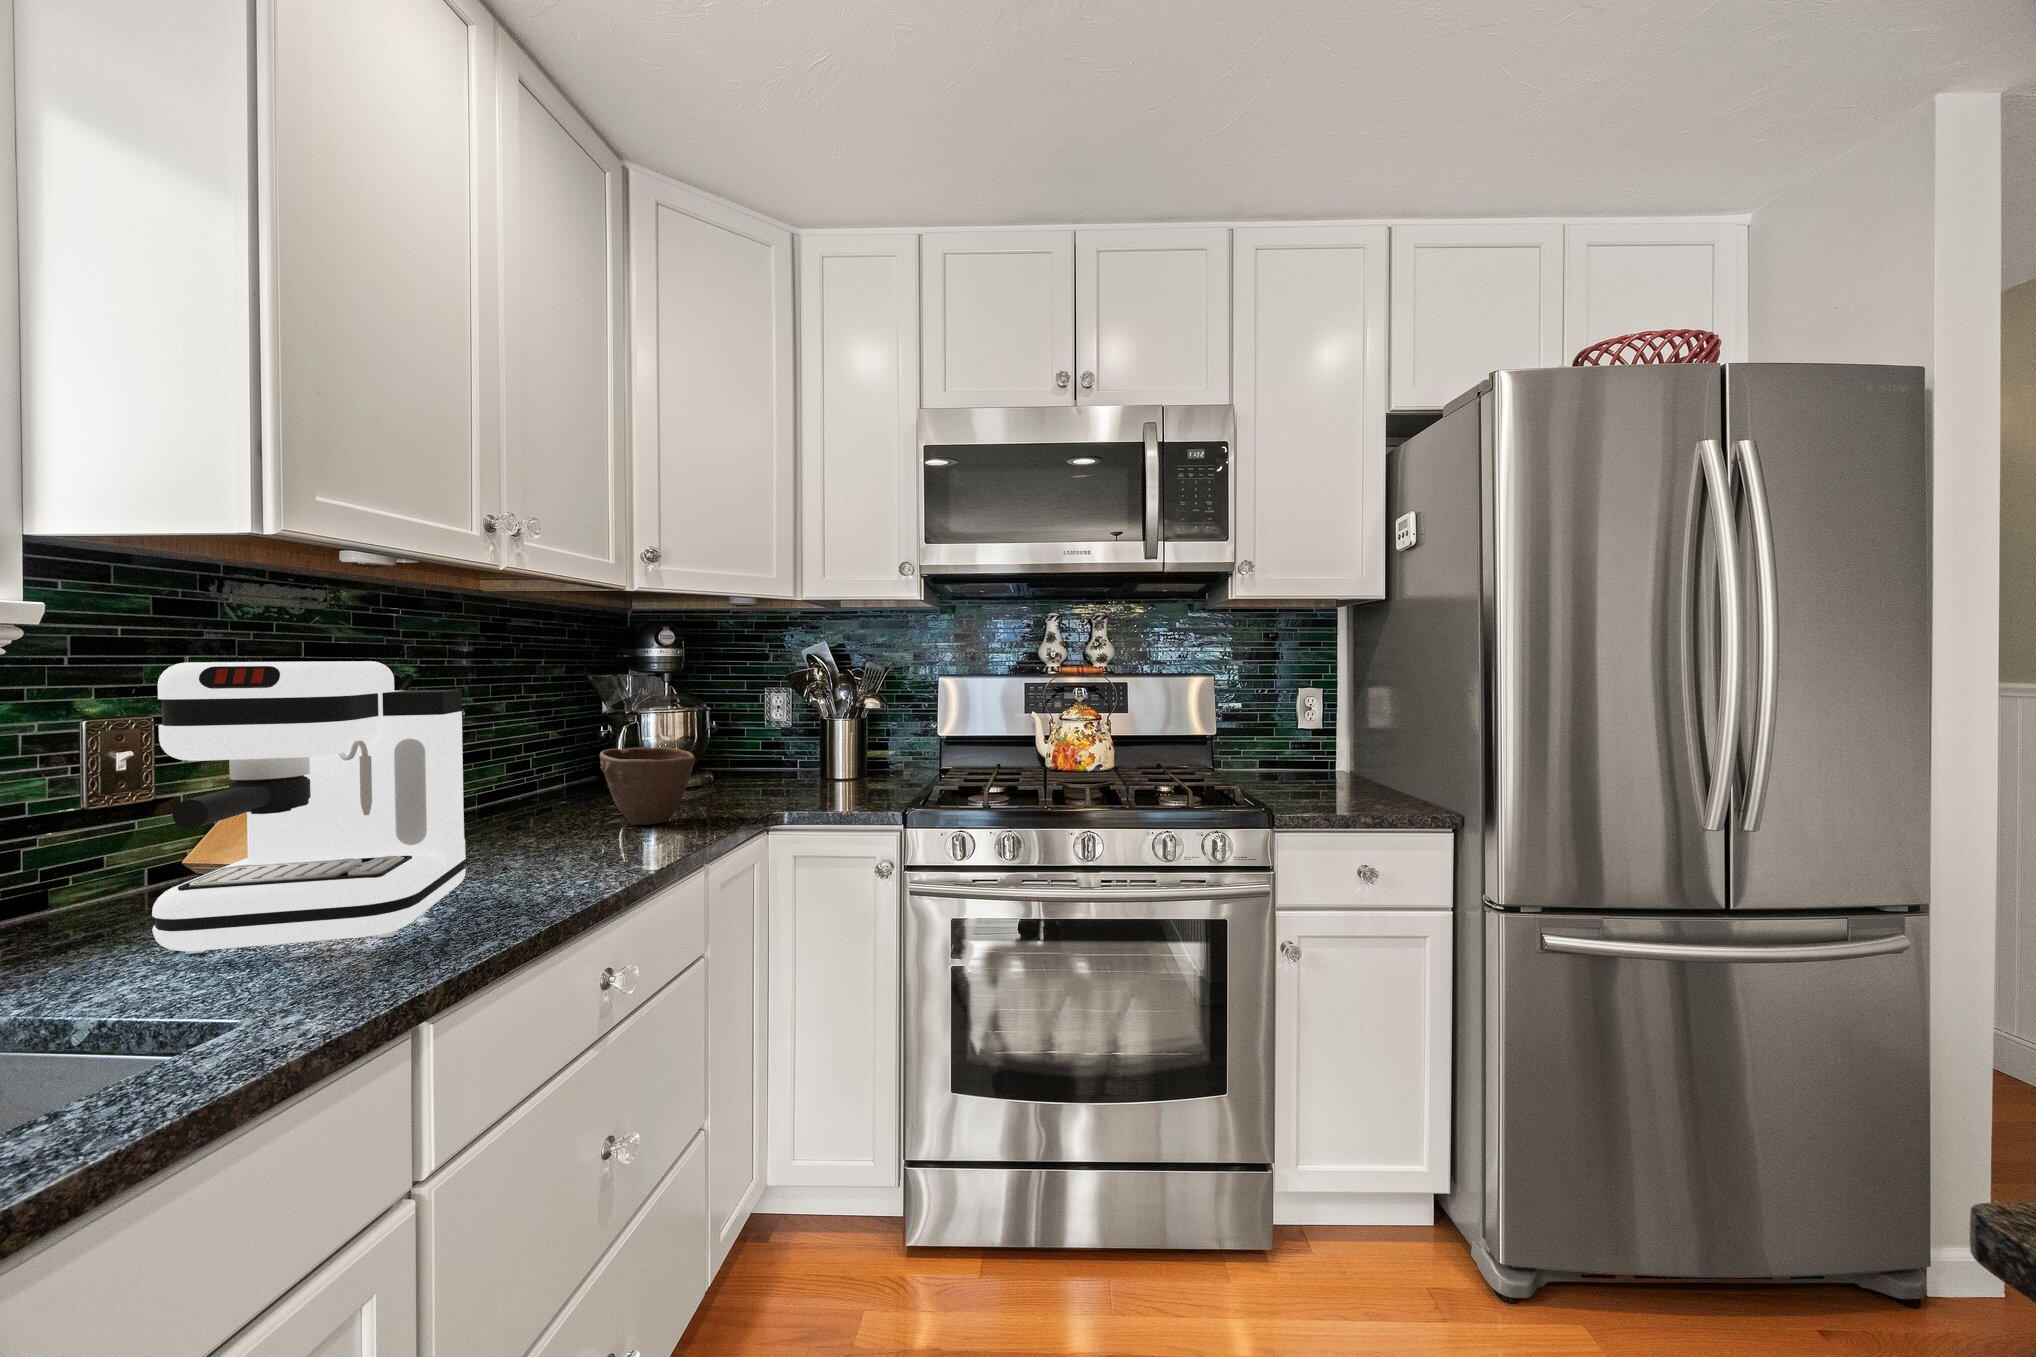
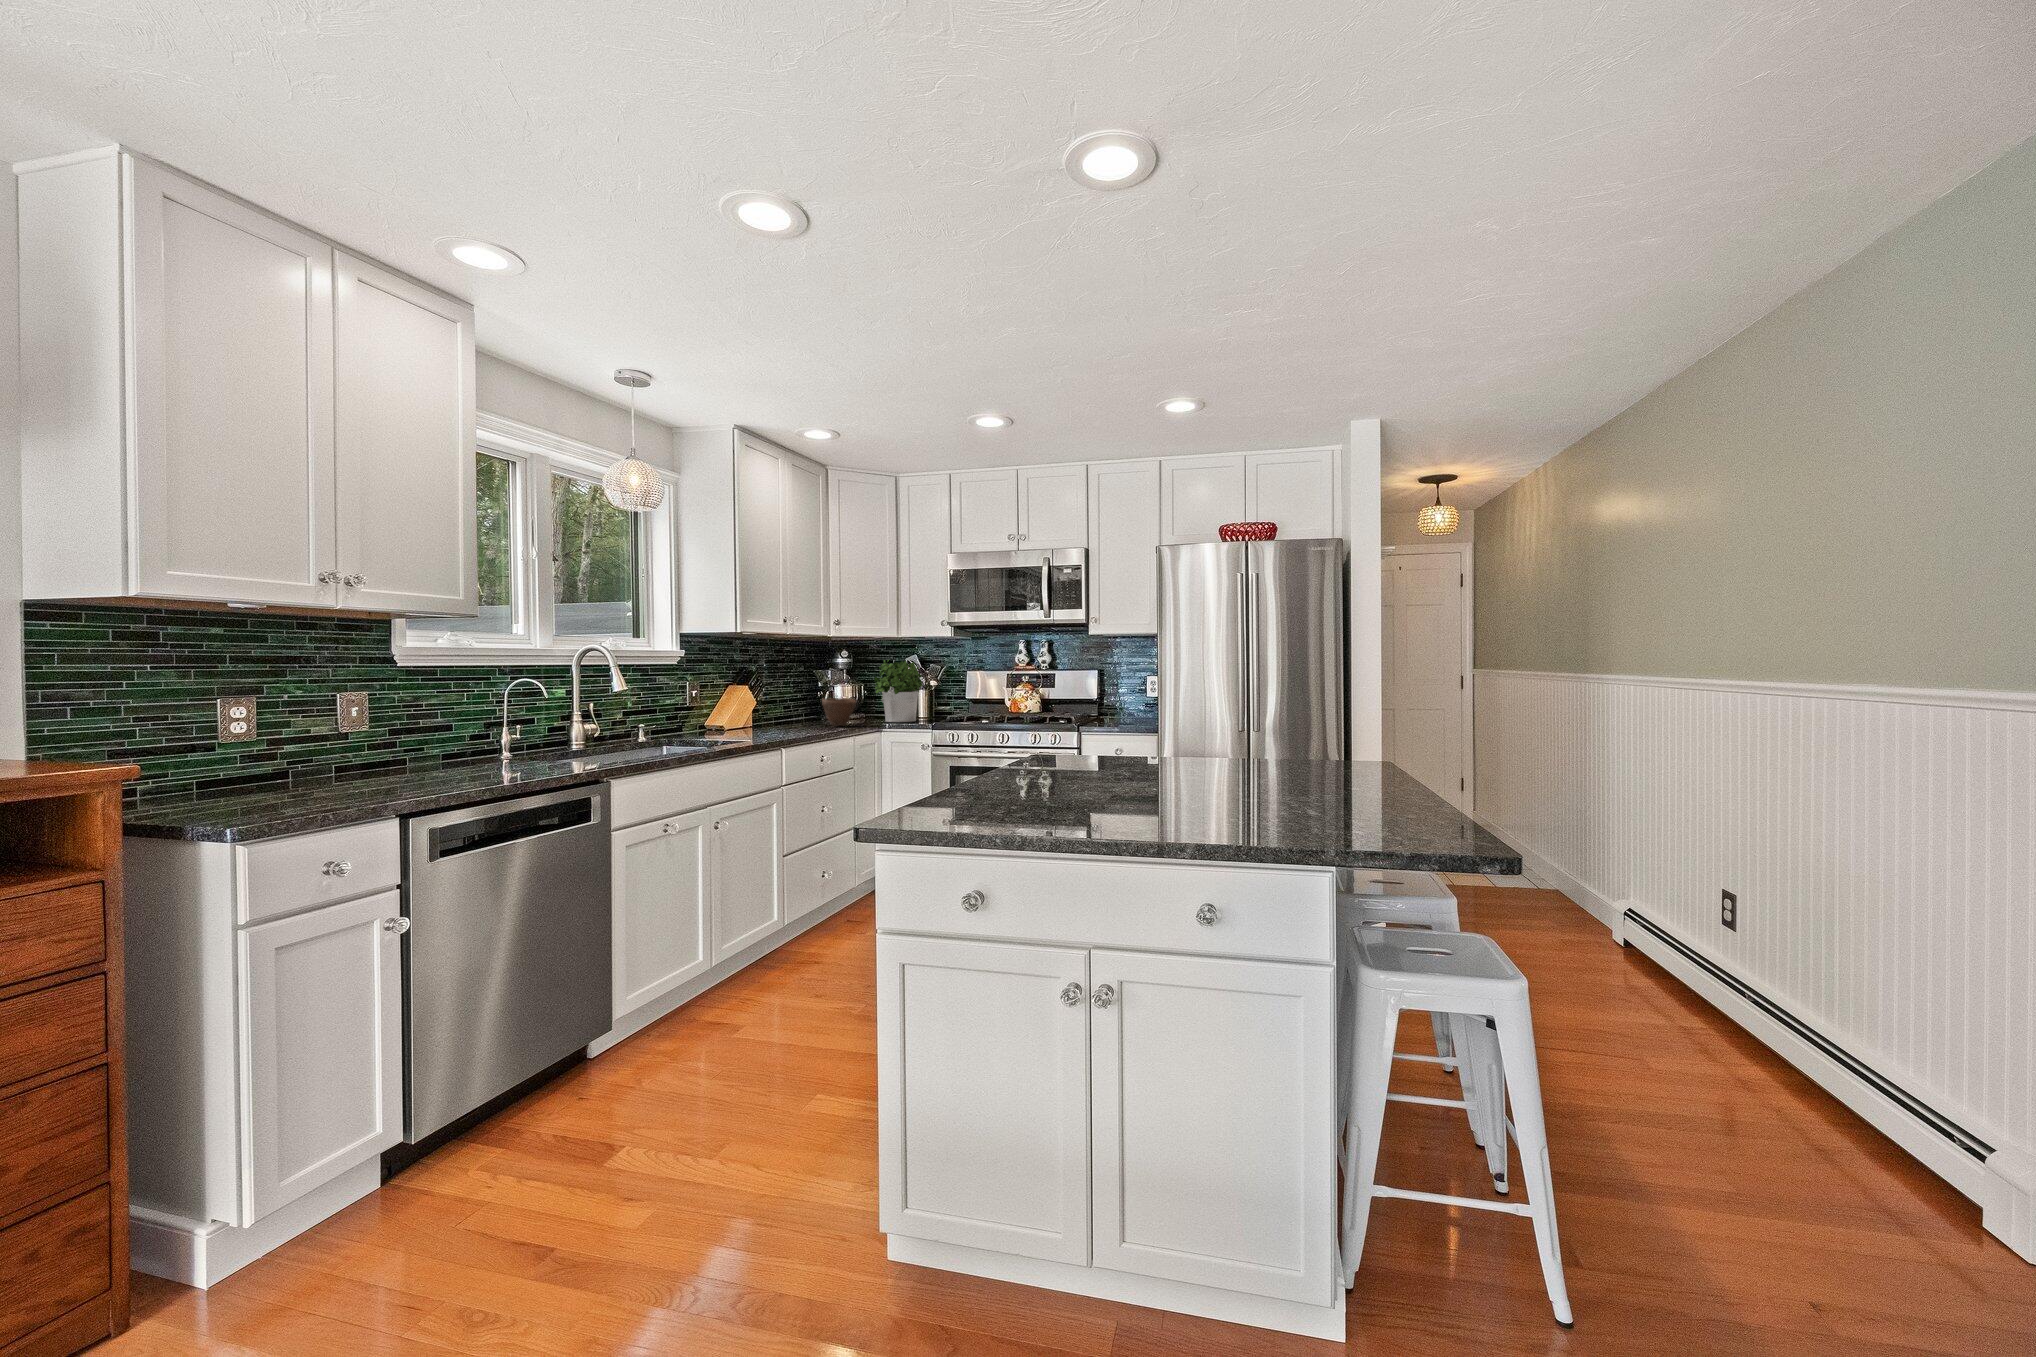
potted plant: none [738,650,857,799] -> present [874,660,923,722]
coffee maker: present [152,661,466,954] -> none [725,666,789,740]

